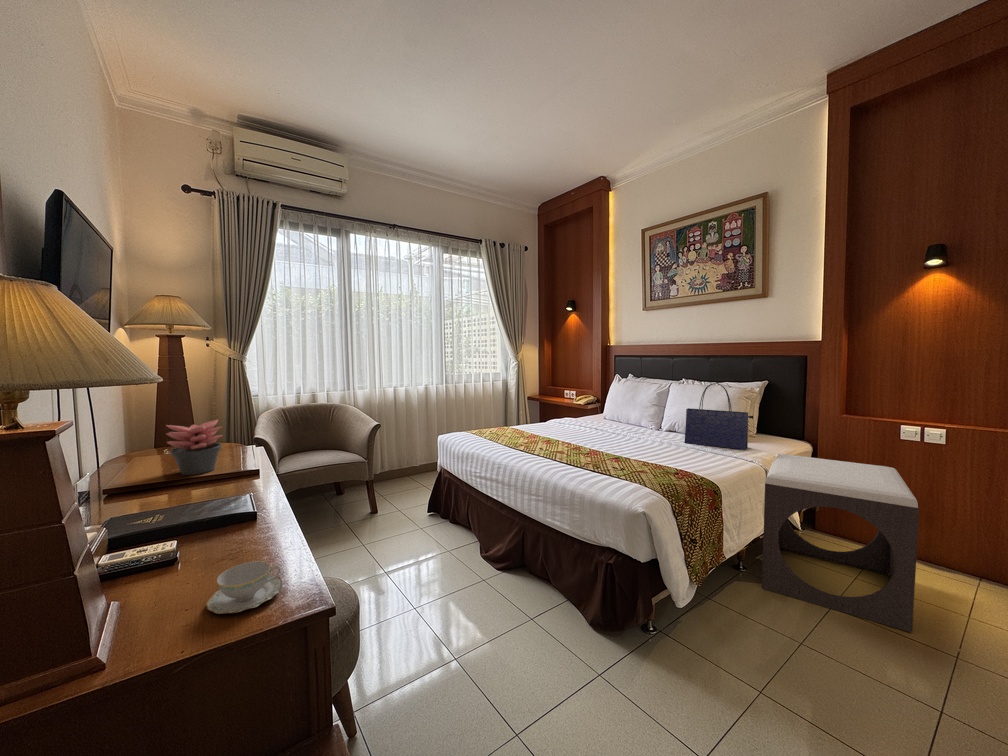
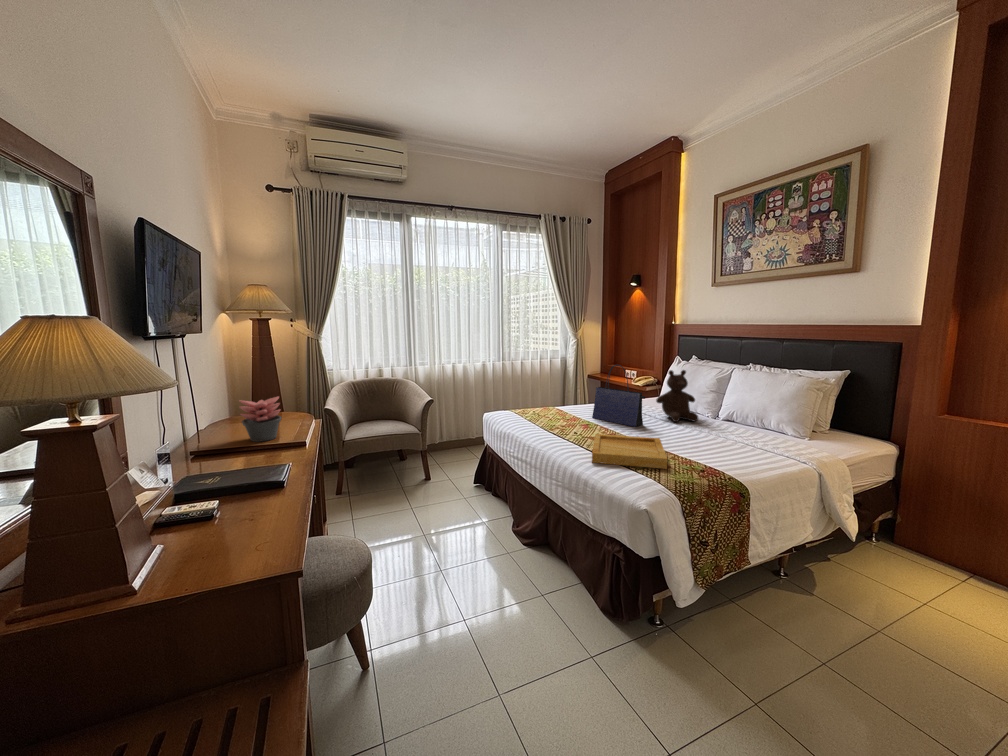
tote bag: present [685,383,753,450] -> present [592,365,645,427]
teddy bear: none [608,385,648,434] -> present [656,370,698,422]
tray: none [566,447,645,474] -> present [592,434,667,469]
footstool: present [762,454,919,632] -> none [797,456,997,677]
teacup: present [206,561,282,614] -> none [208,526,267,565]

